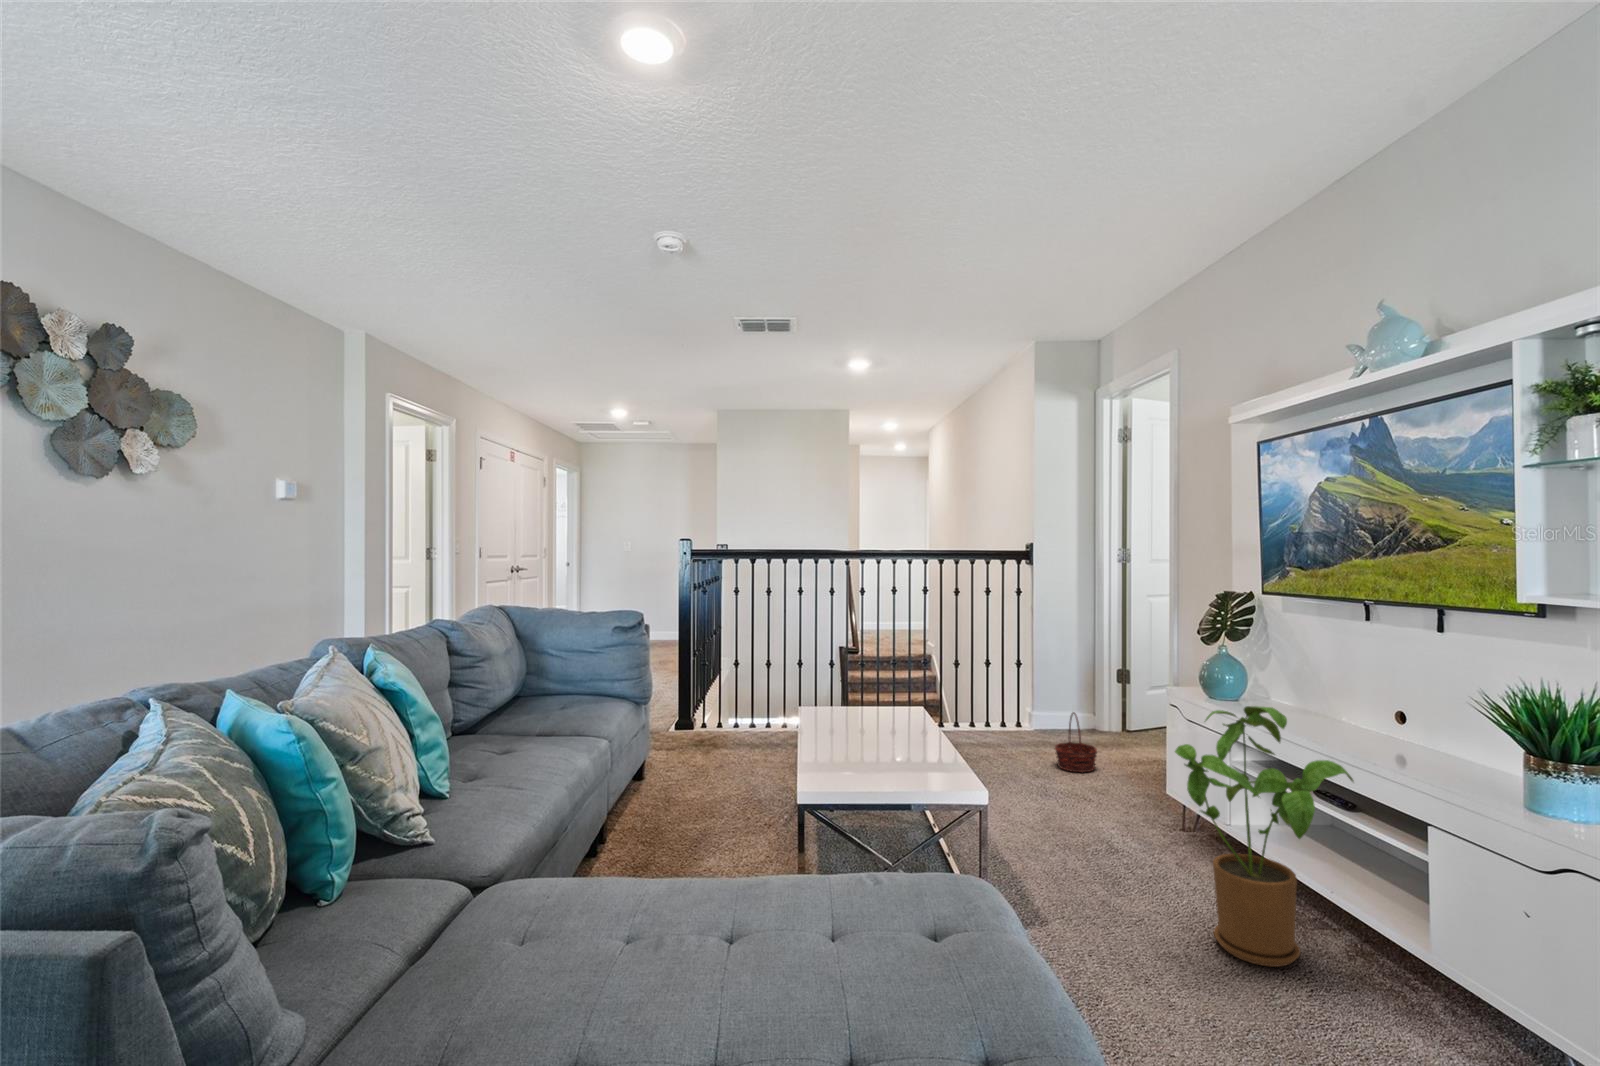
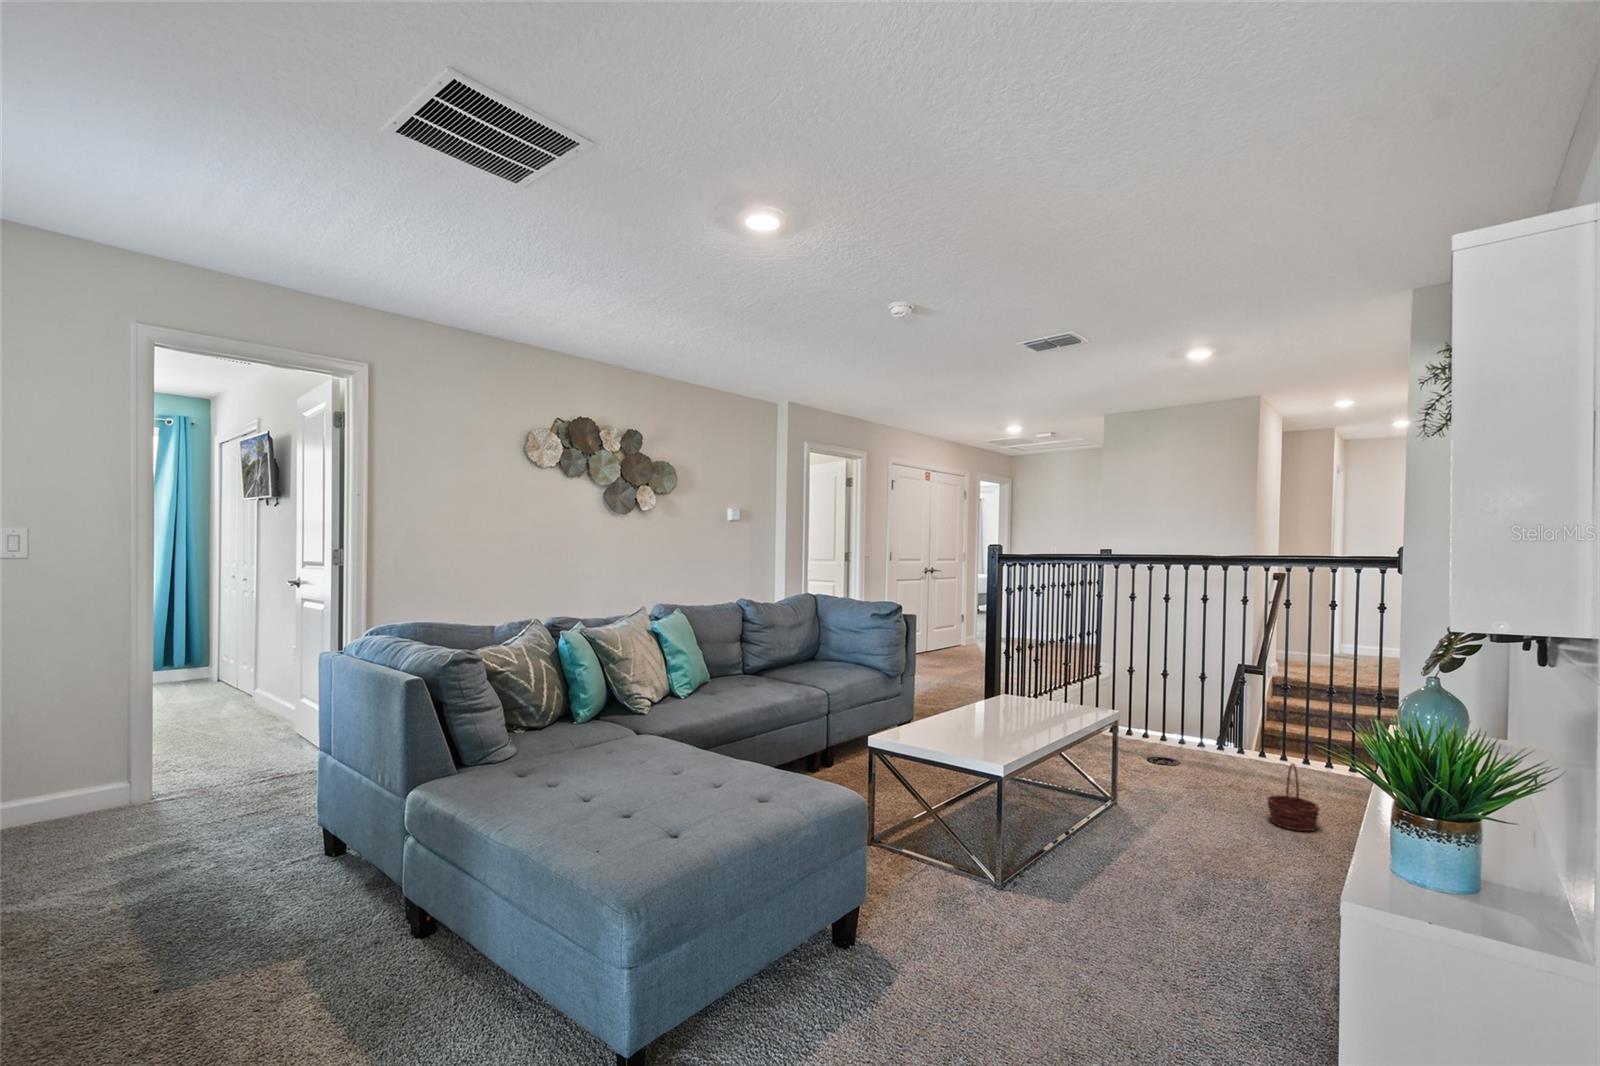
house plant: present [1175,706,1354,967] -> none [1089,745,1237,984]

